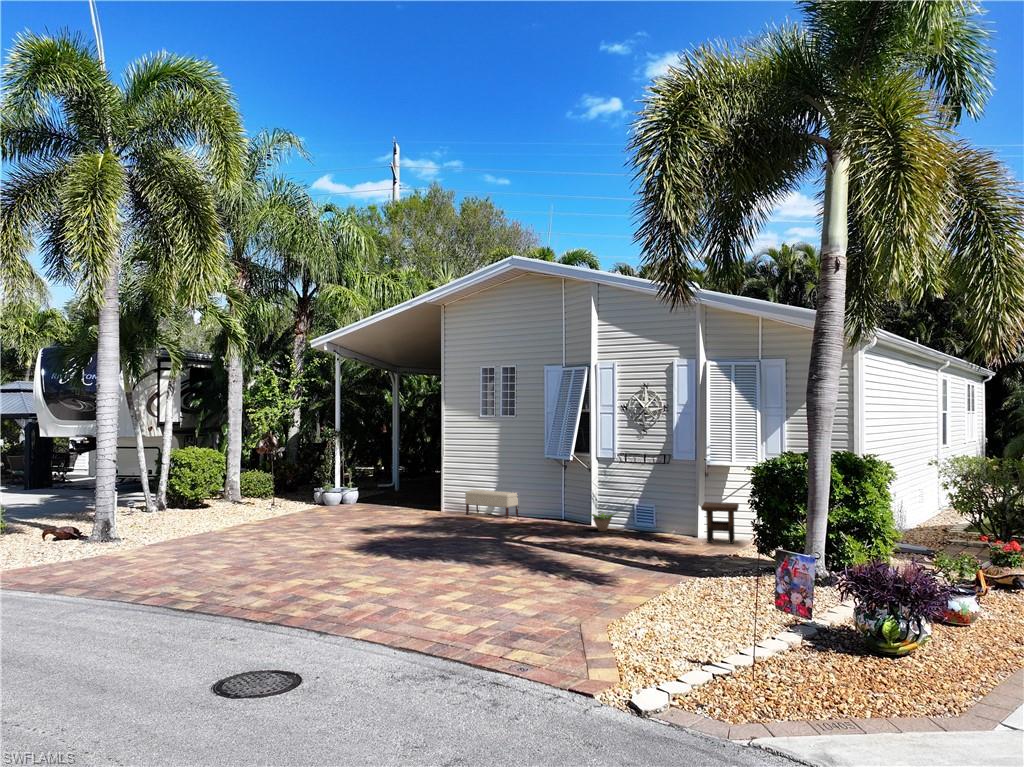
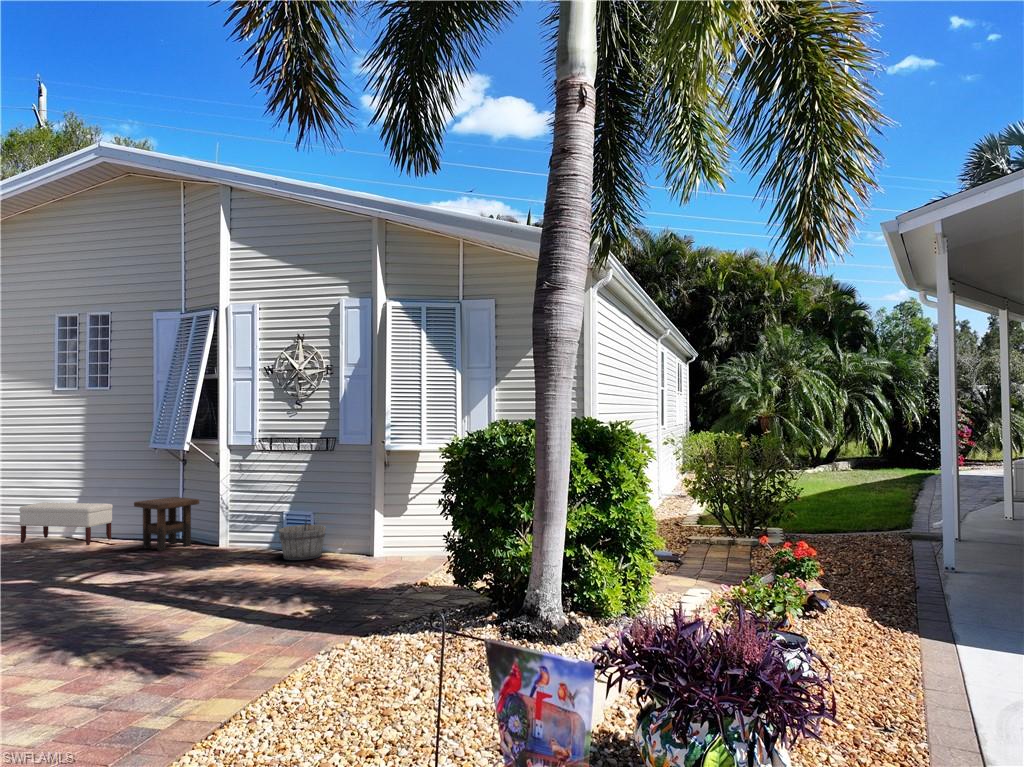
side table: present [701,502,739,544] -> present [134,497,199,551]
wooden bucket: none [634,509,665,537] -> present [279,520,326,560]
decorative plant: present [592,513,615,531] -> none [207,527,259,555]

